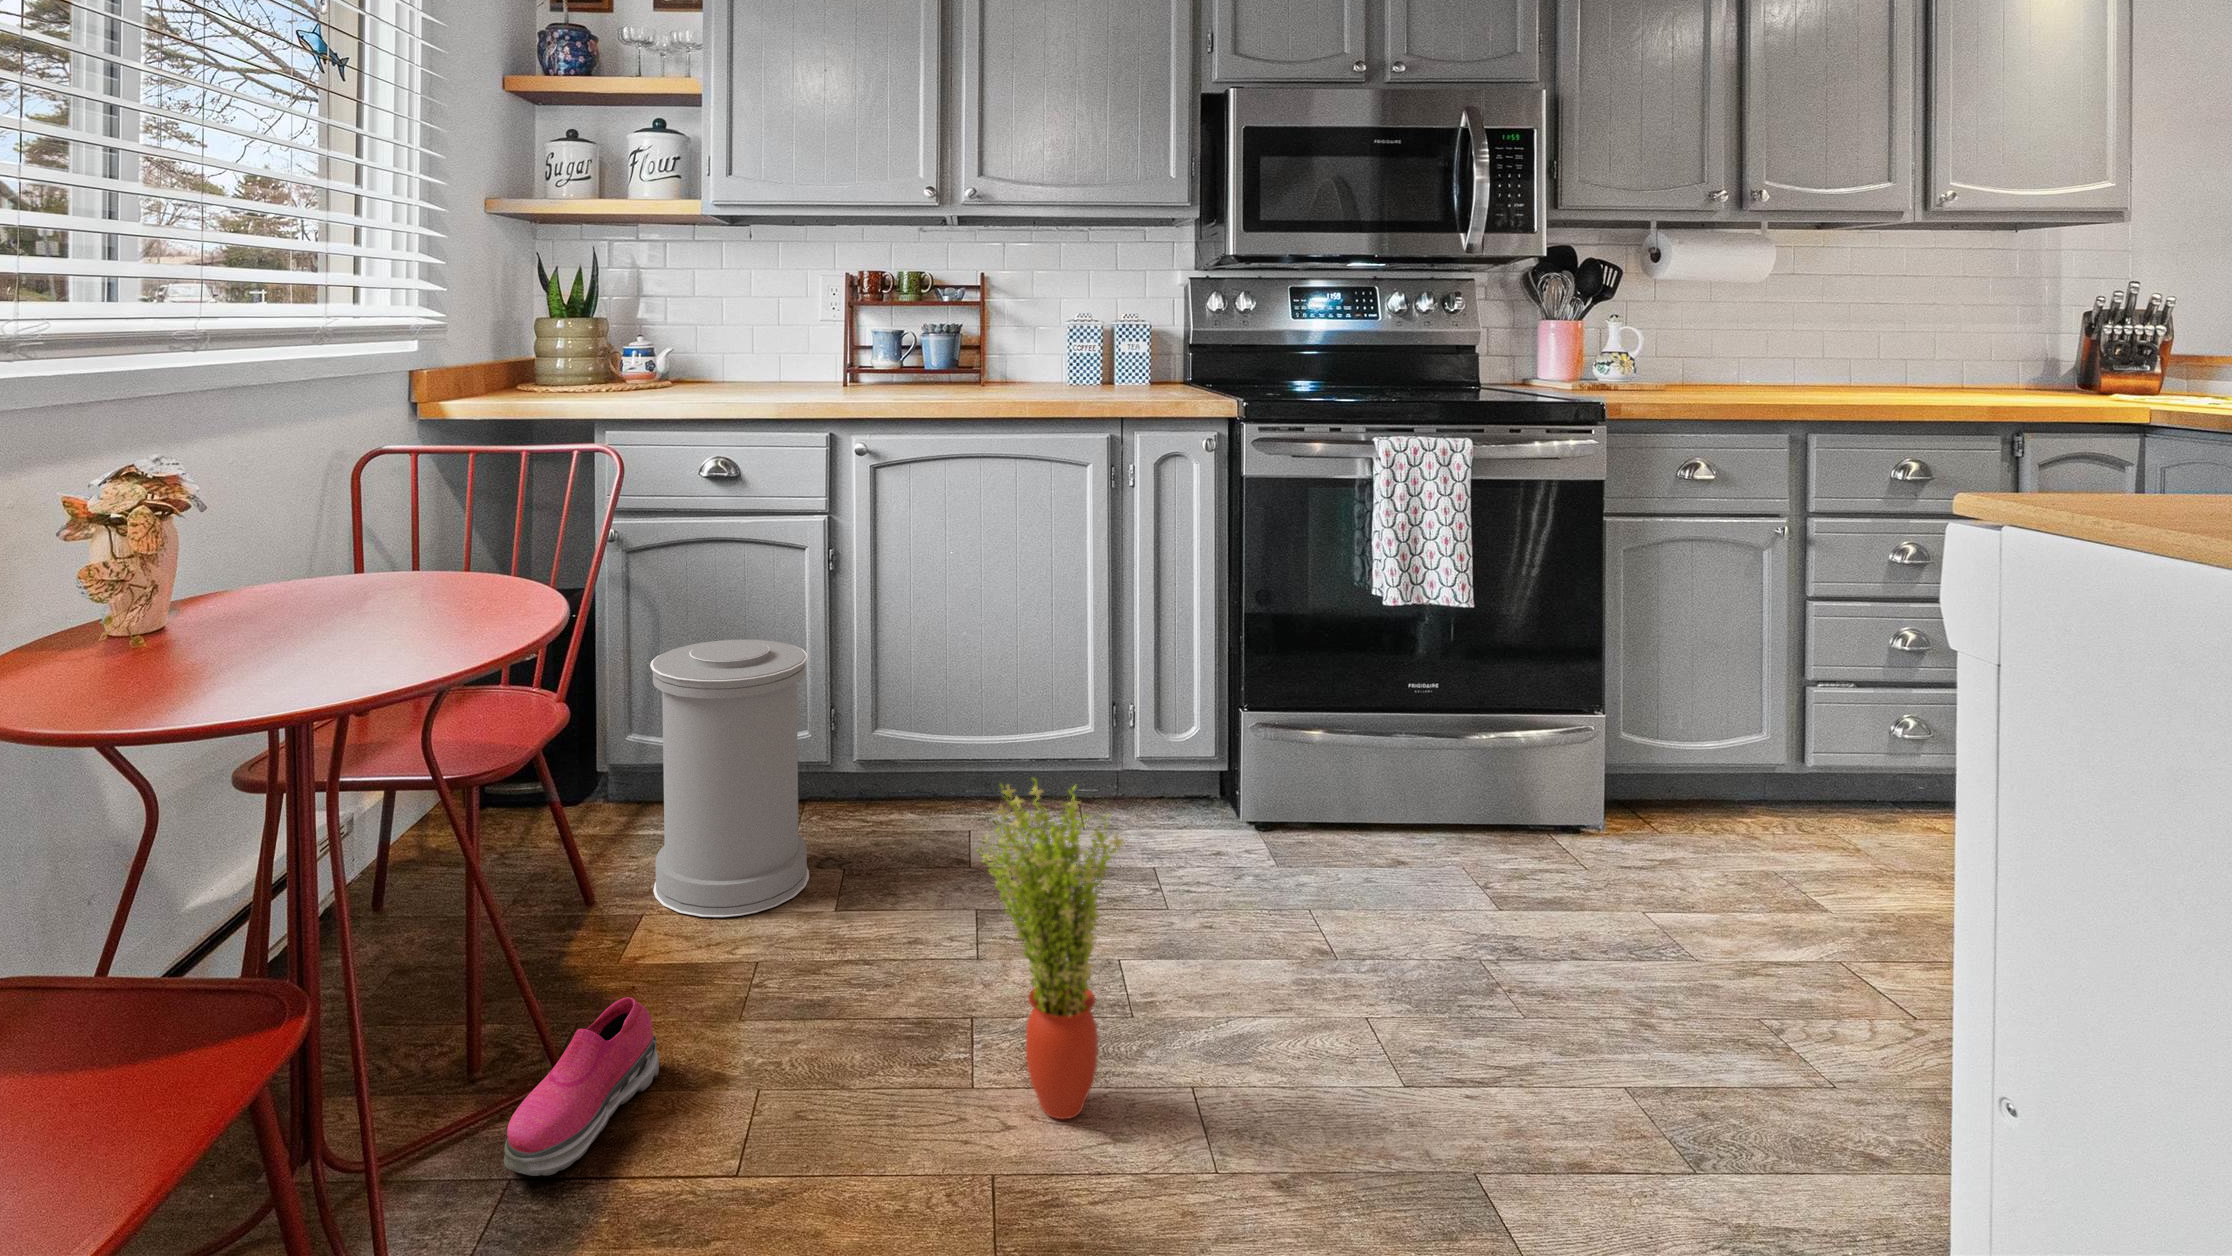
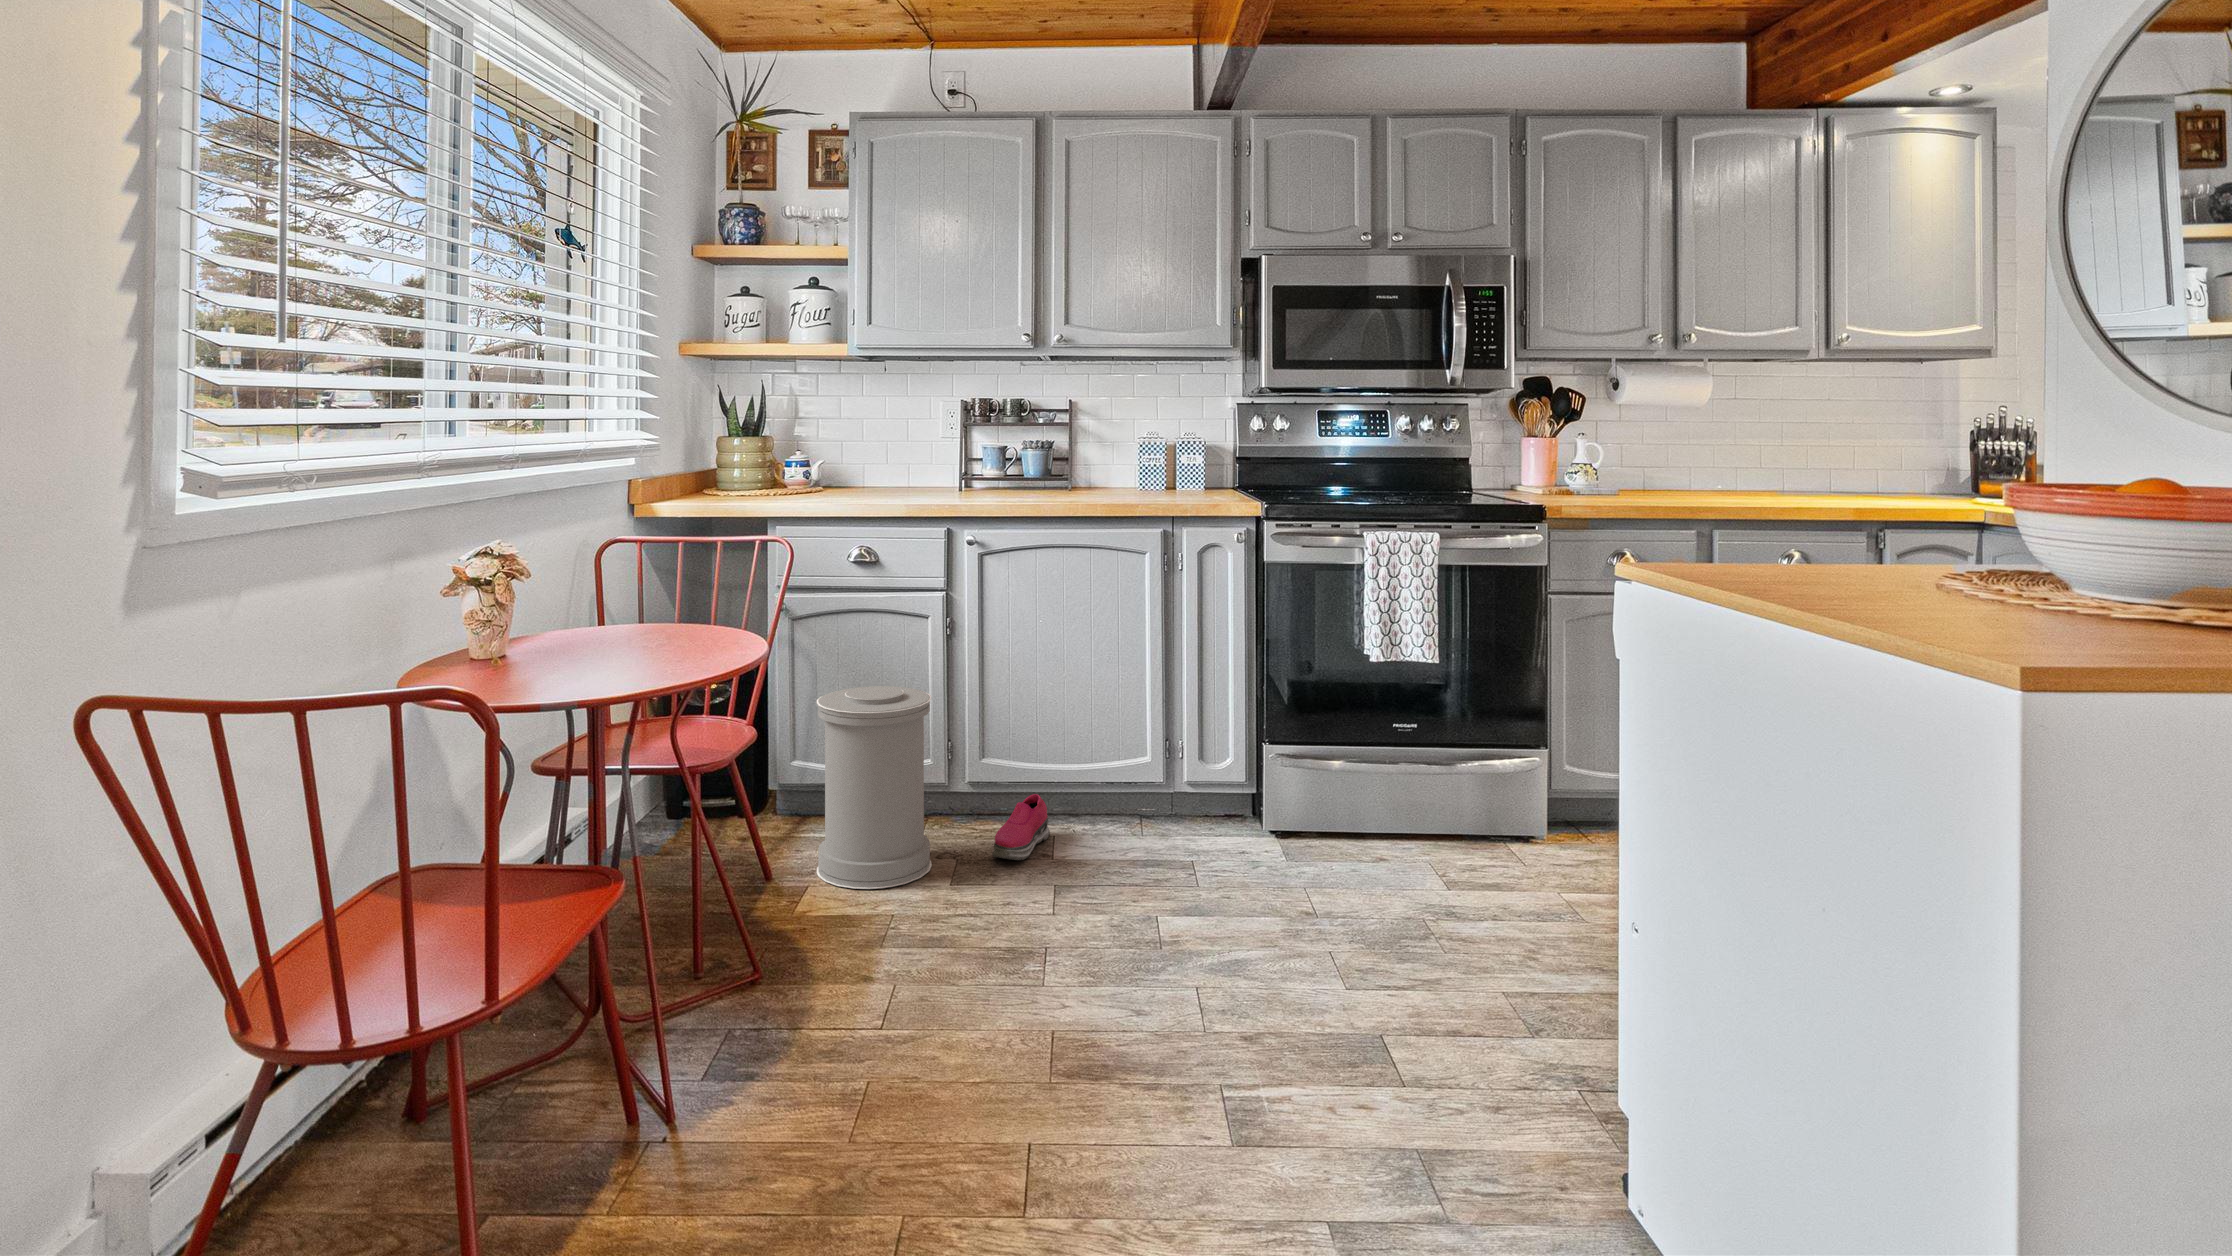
potted plant: present [977,779,1123,1119] -> none [1048,768,1145,1001]
shoe: present [504,997,659,1176] -> present [992,794,1050,860]

